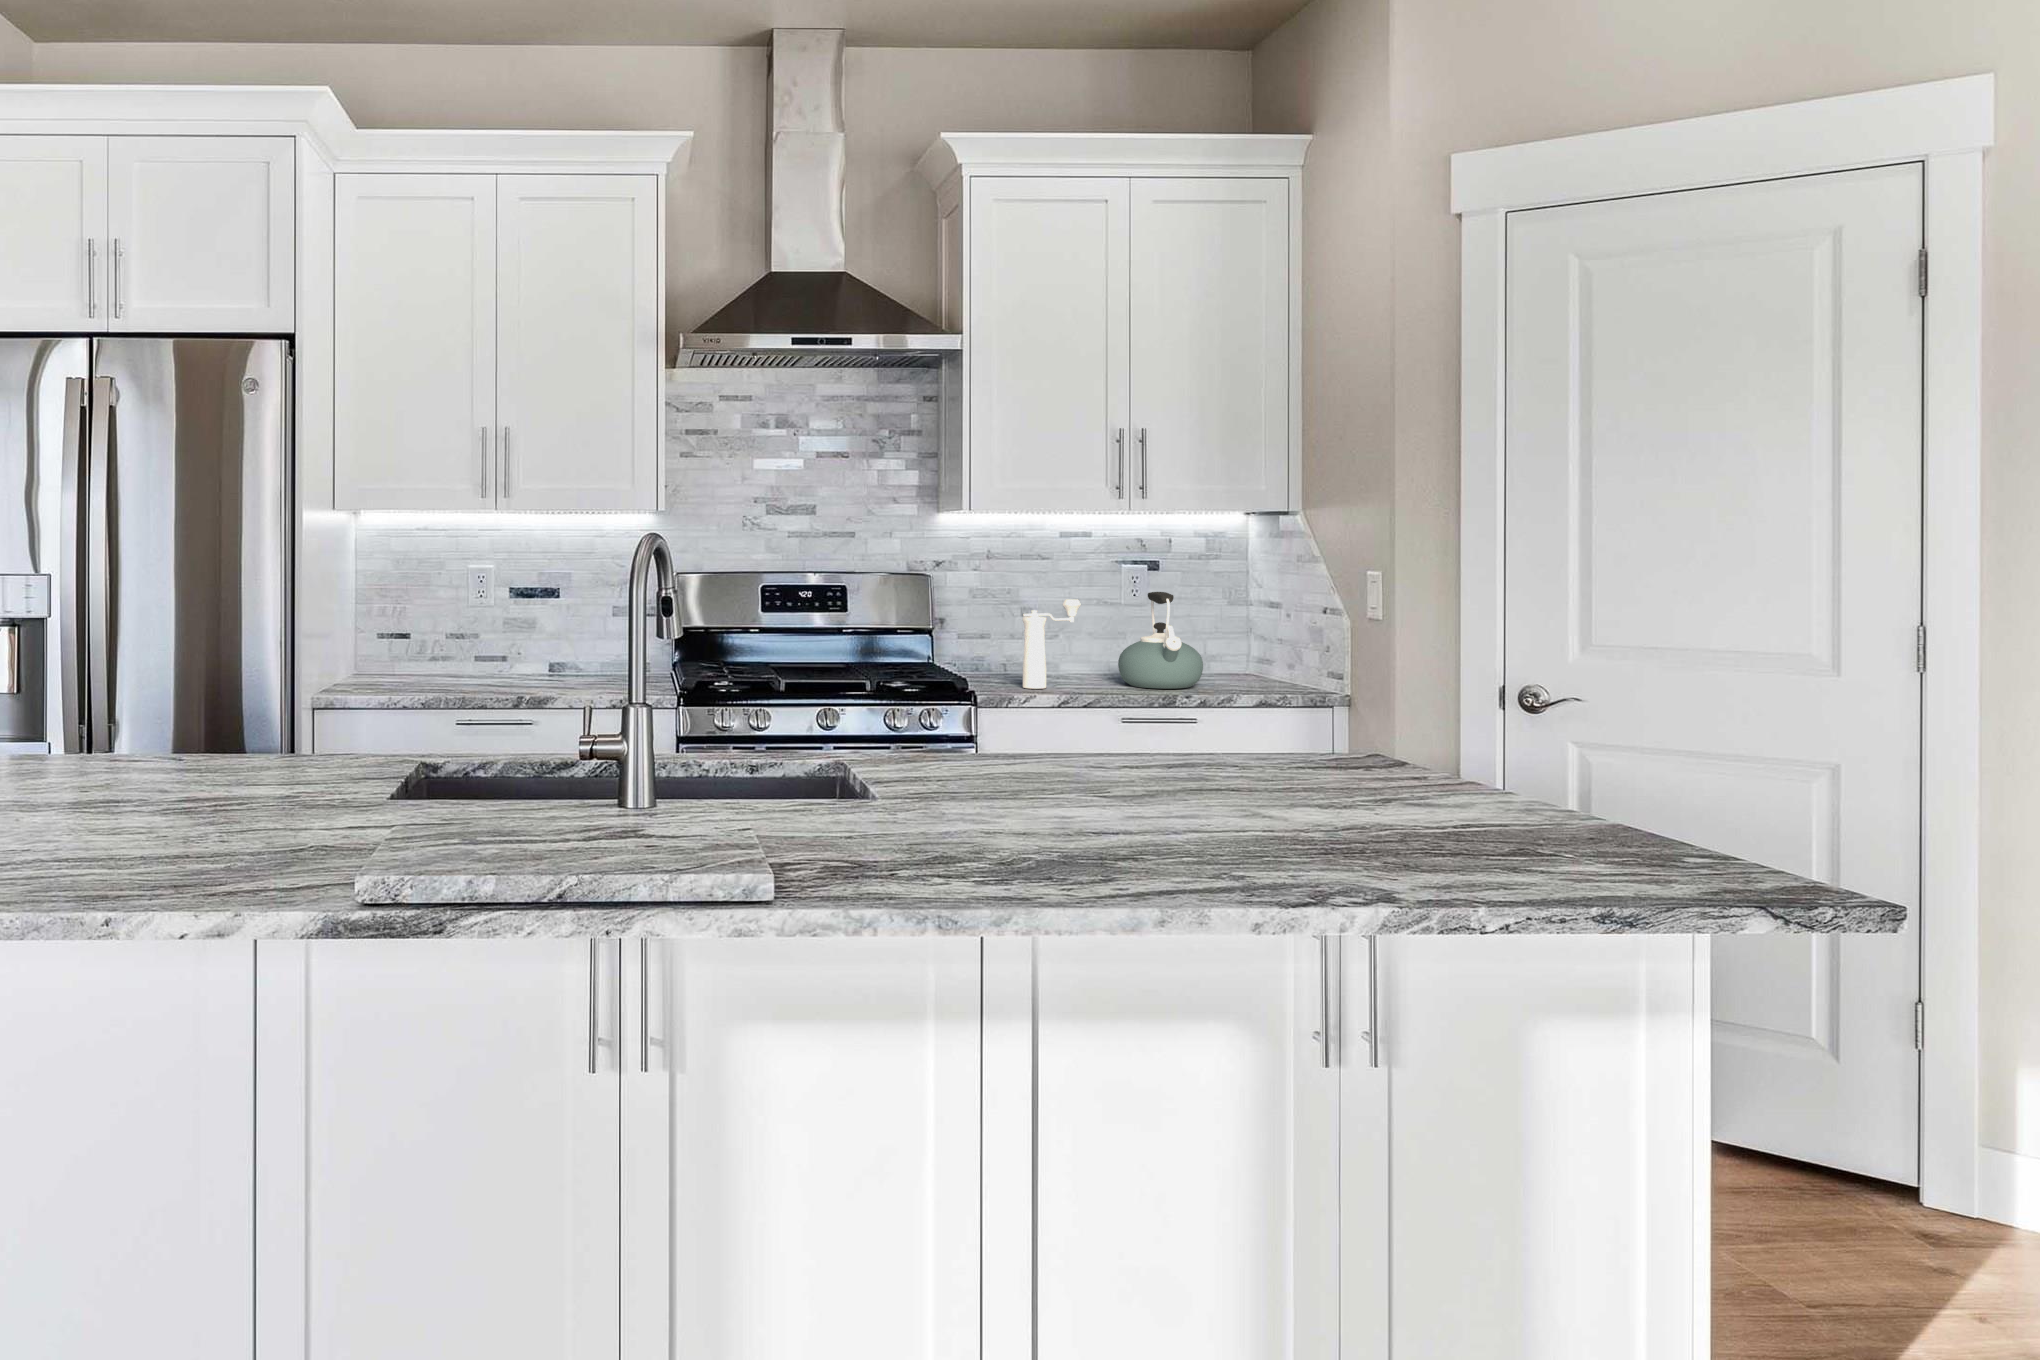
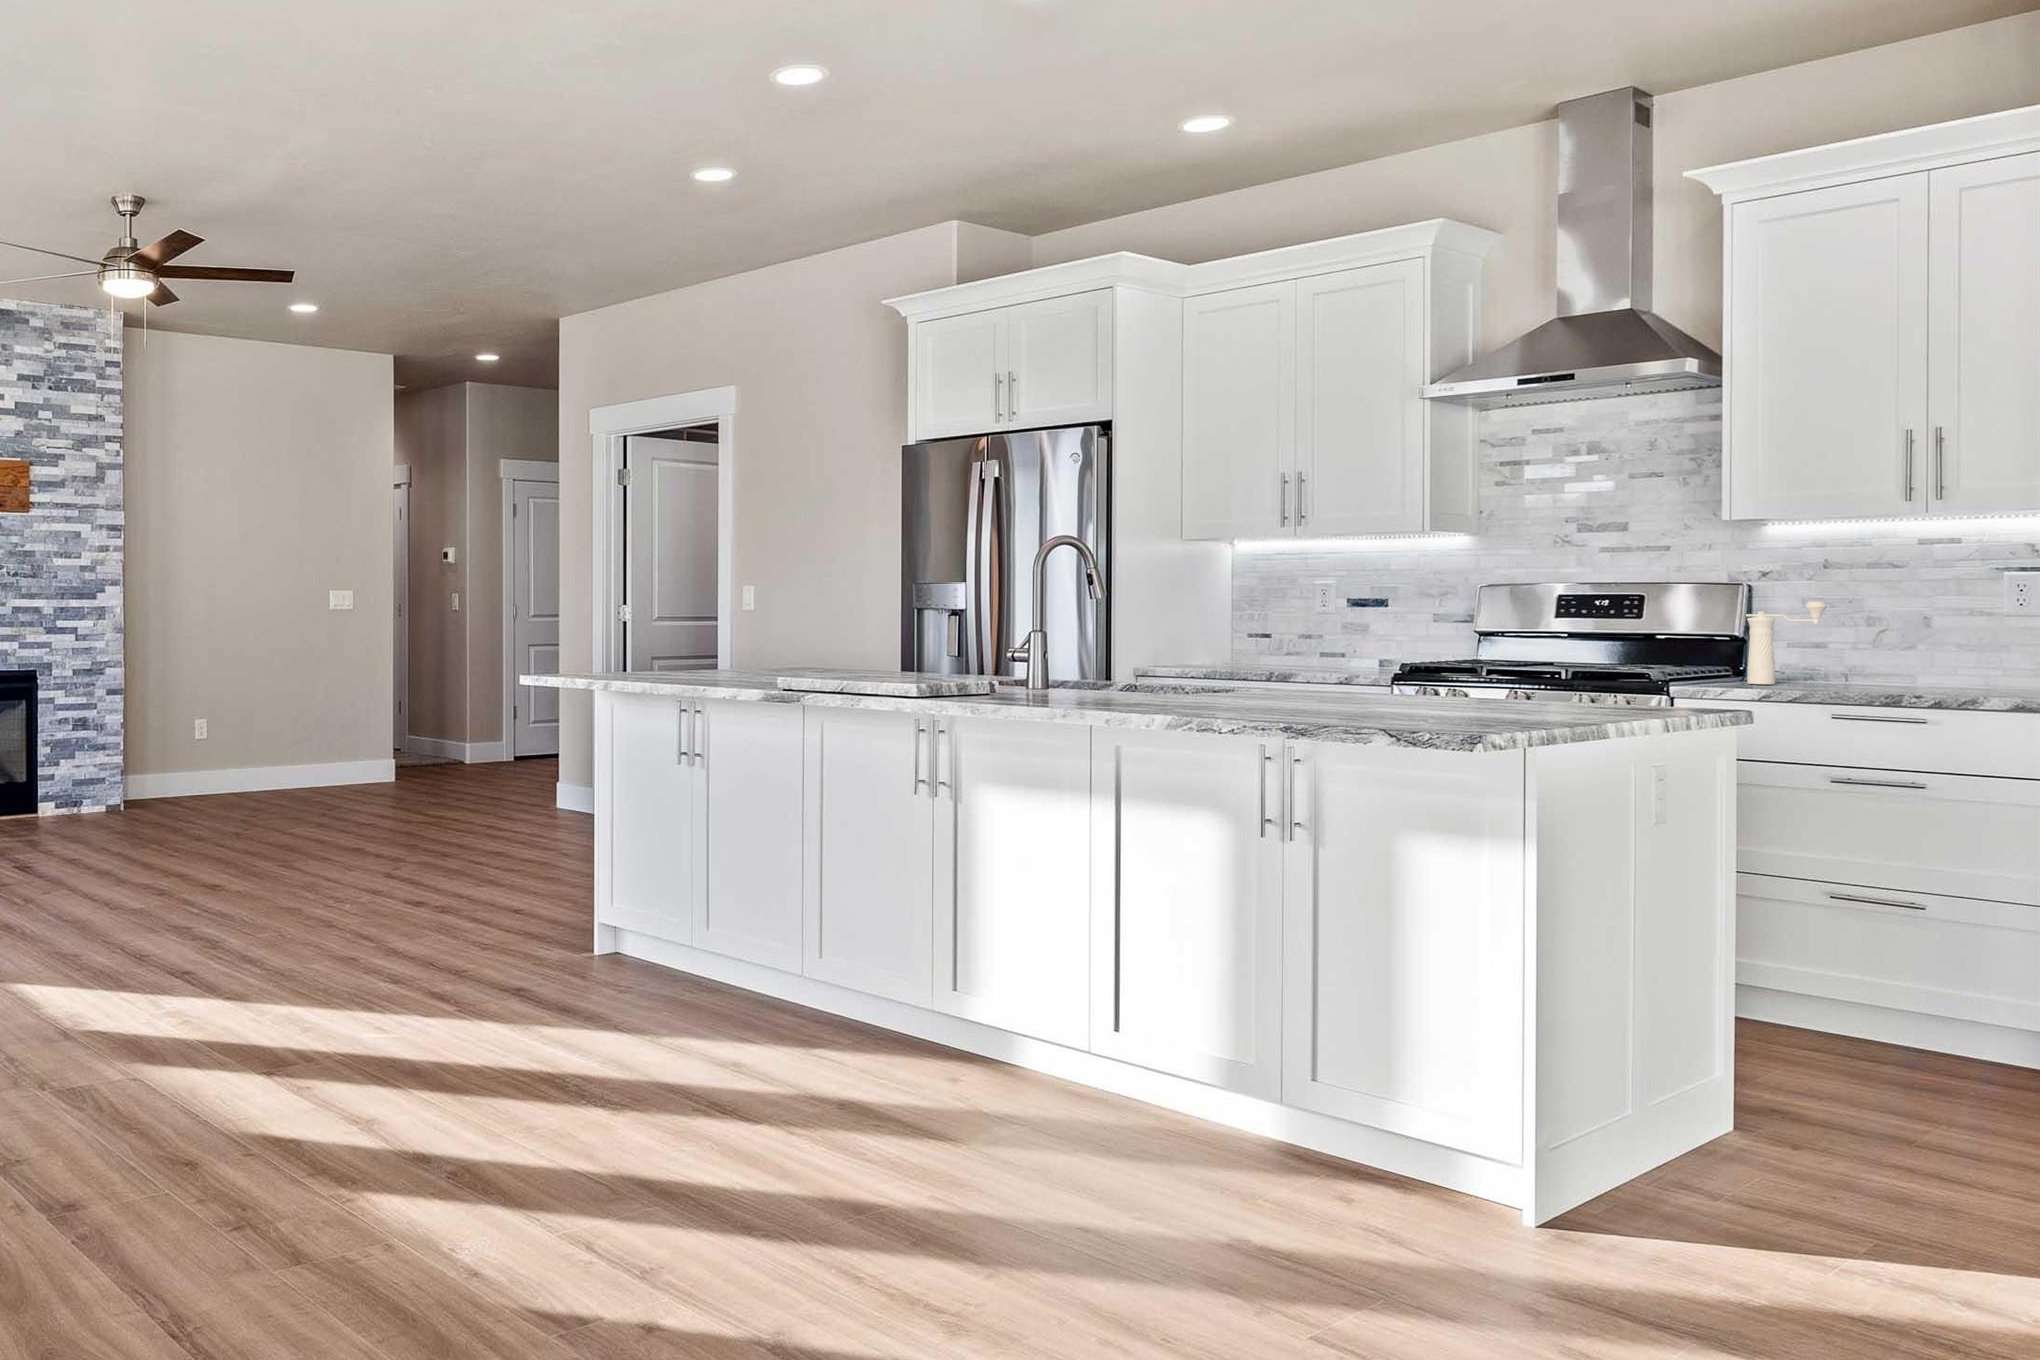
kettle: present [1118,592,1203,689] -> none [1878,594,1986,691]

